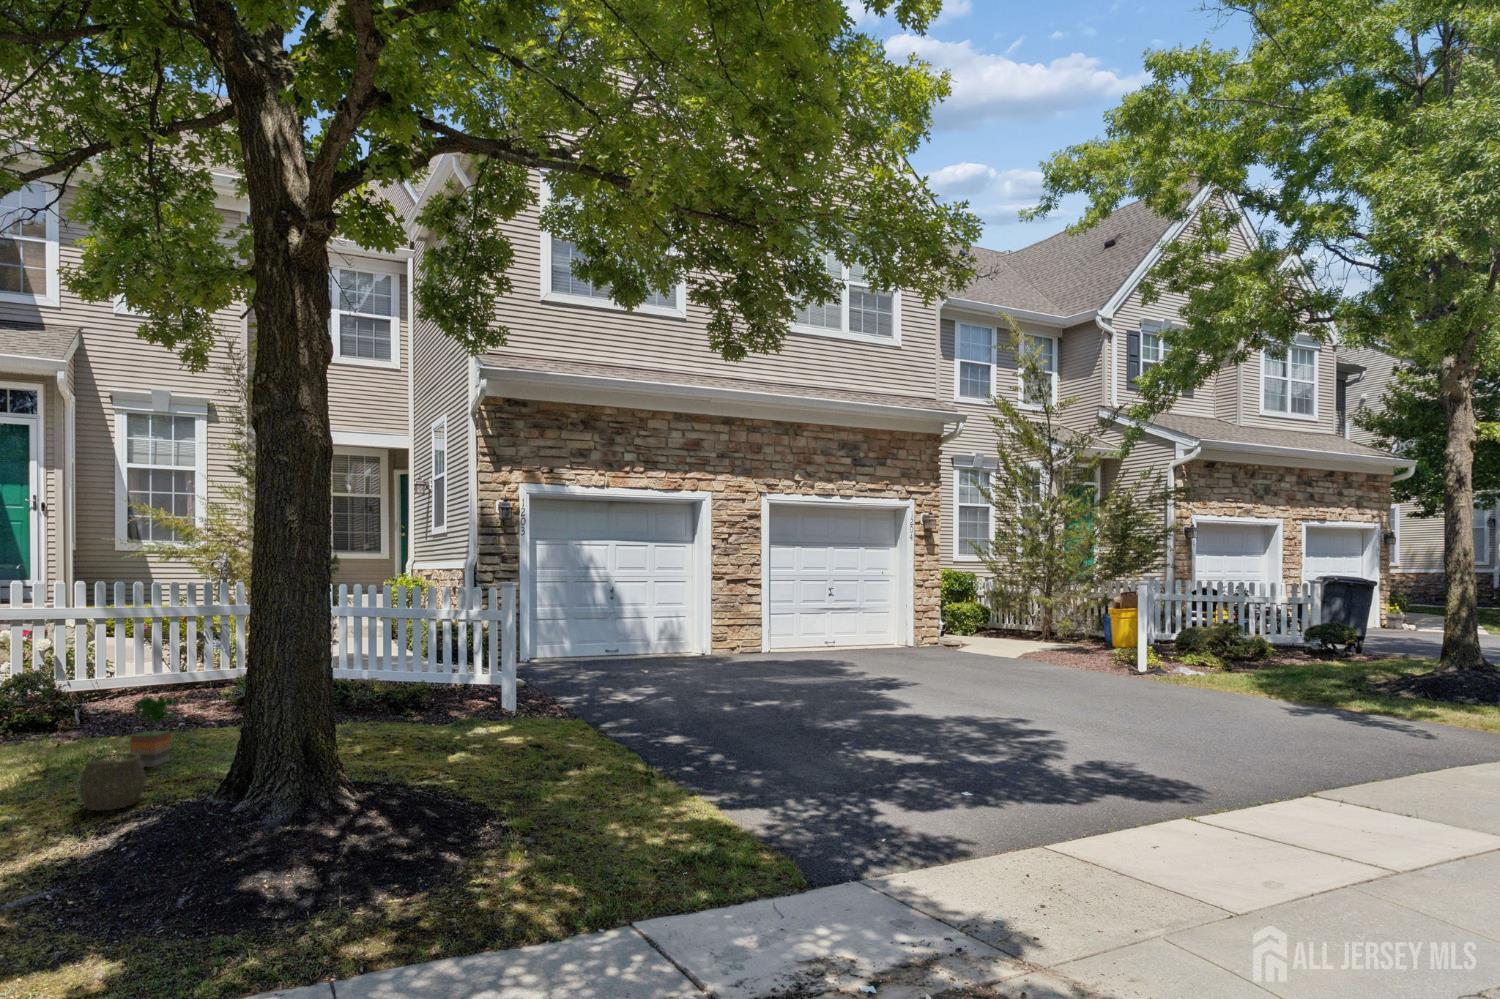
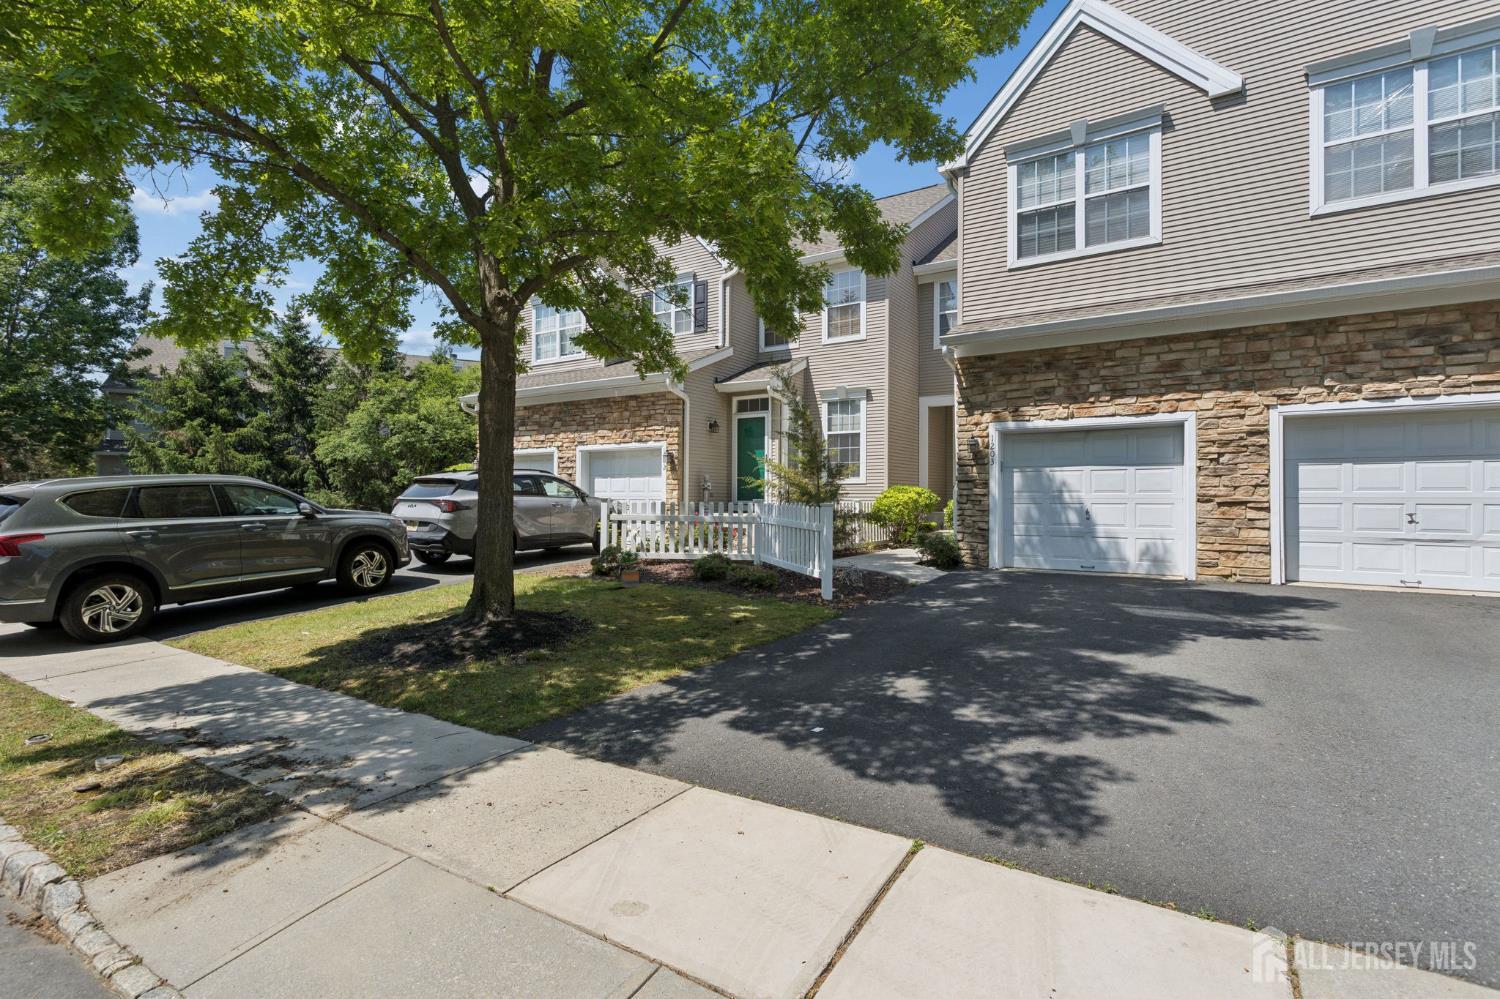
woven basket: present [80,753,145,811] -> none [552,574,581,600]

